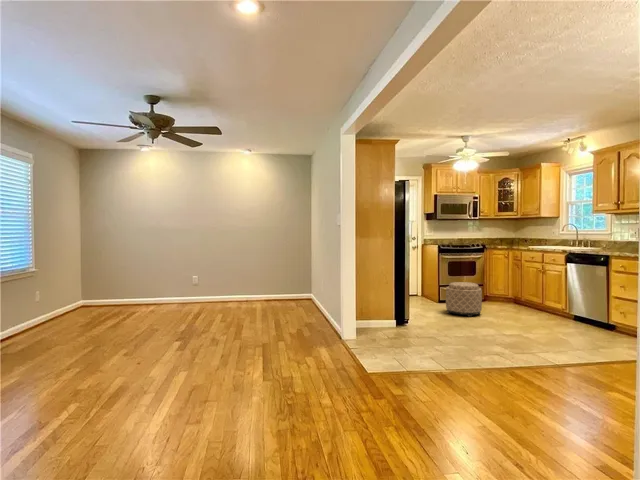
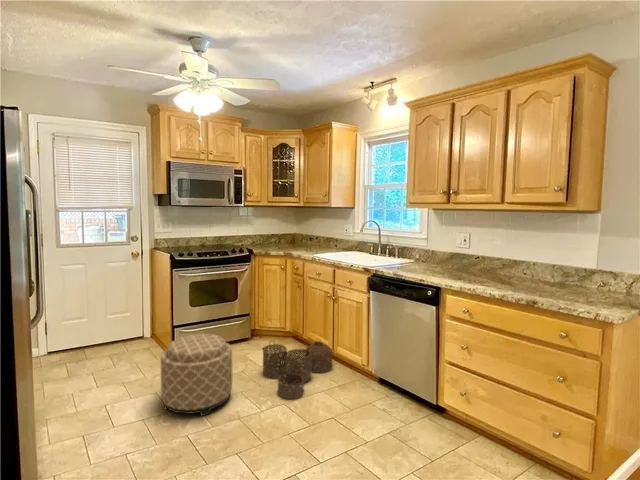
woven basket: none [496,293,542,318] -> present [263,341,332,399]

